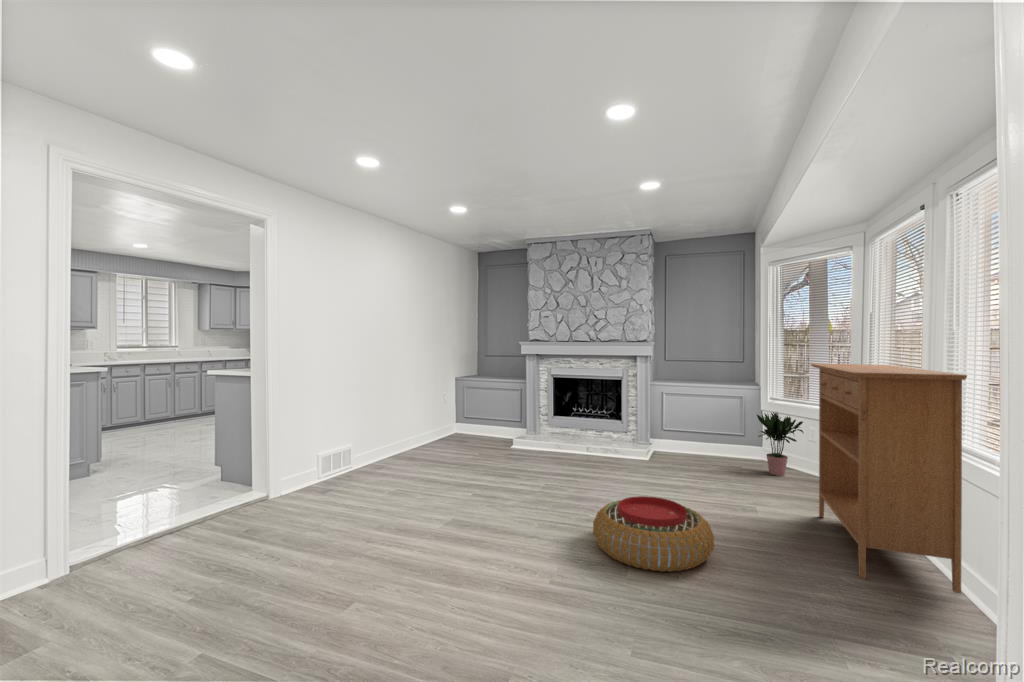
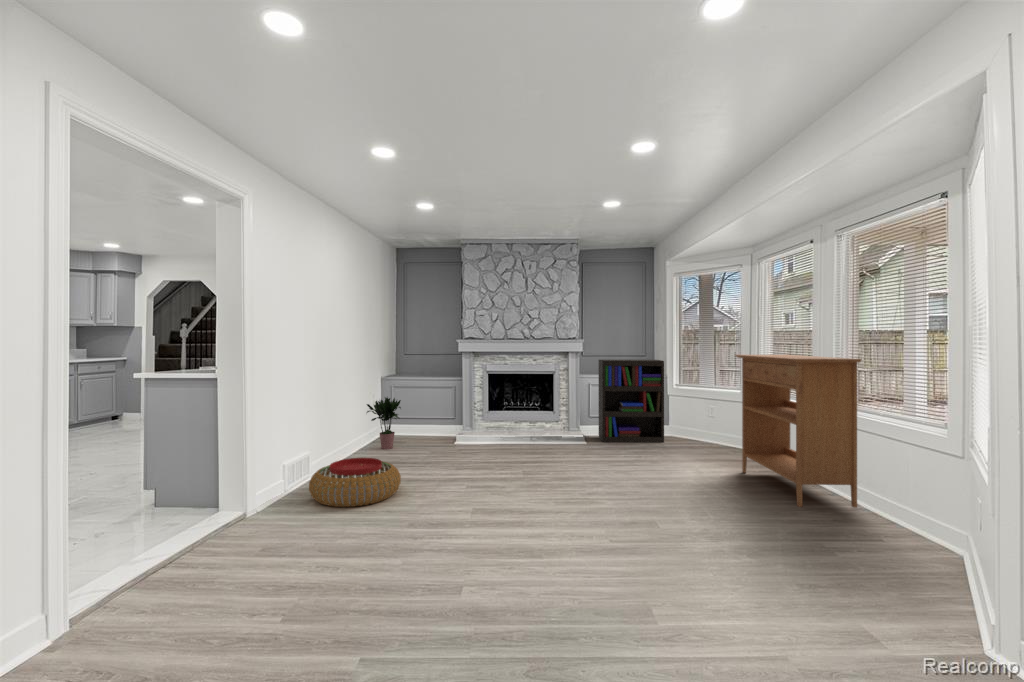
bookshelf: none [670,365,748,466] -> present [599,360,664,443]
potted plant: present [757,412,803,476] -> present [367,397,401,449]
pouf: present [593,496,714,572] -> present [309,458,401,507]

